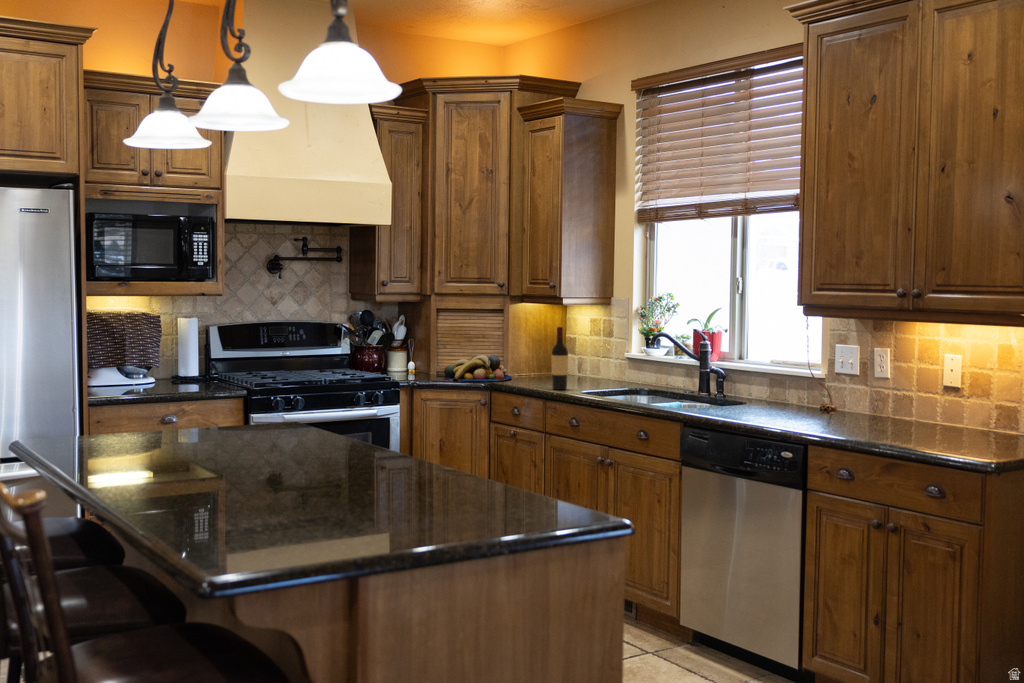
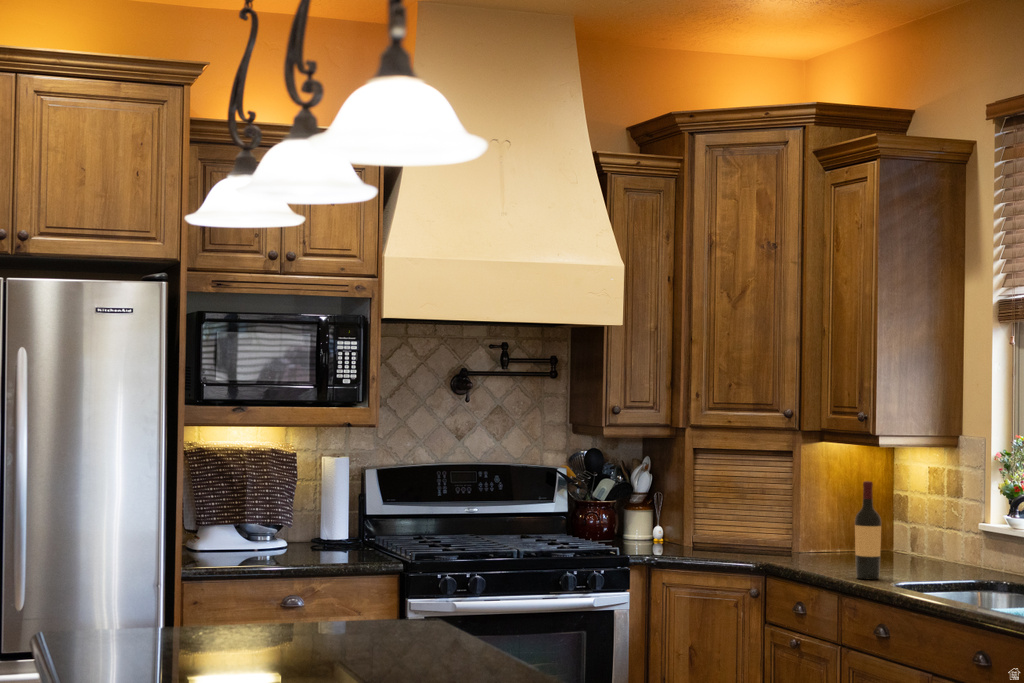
fruit bowl: present [444,355,512,382] -> none [696,520,802,561]

